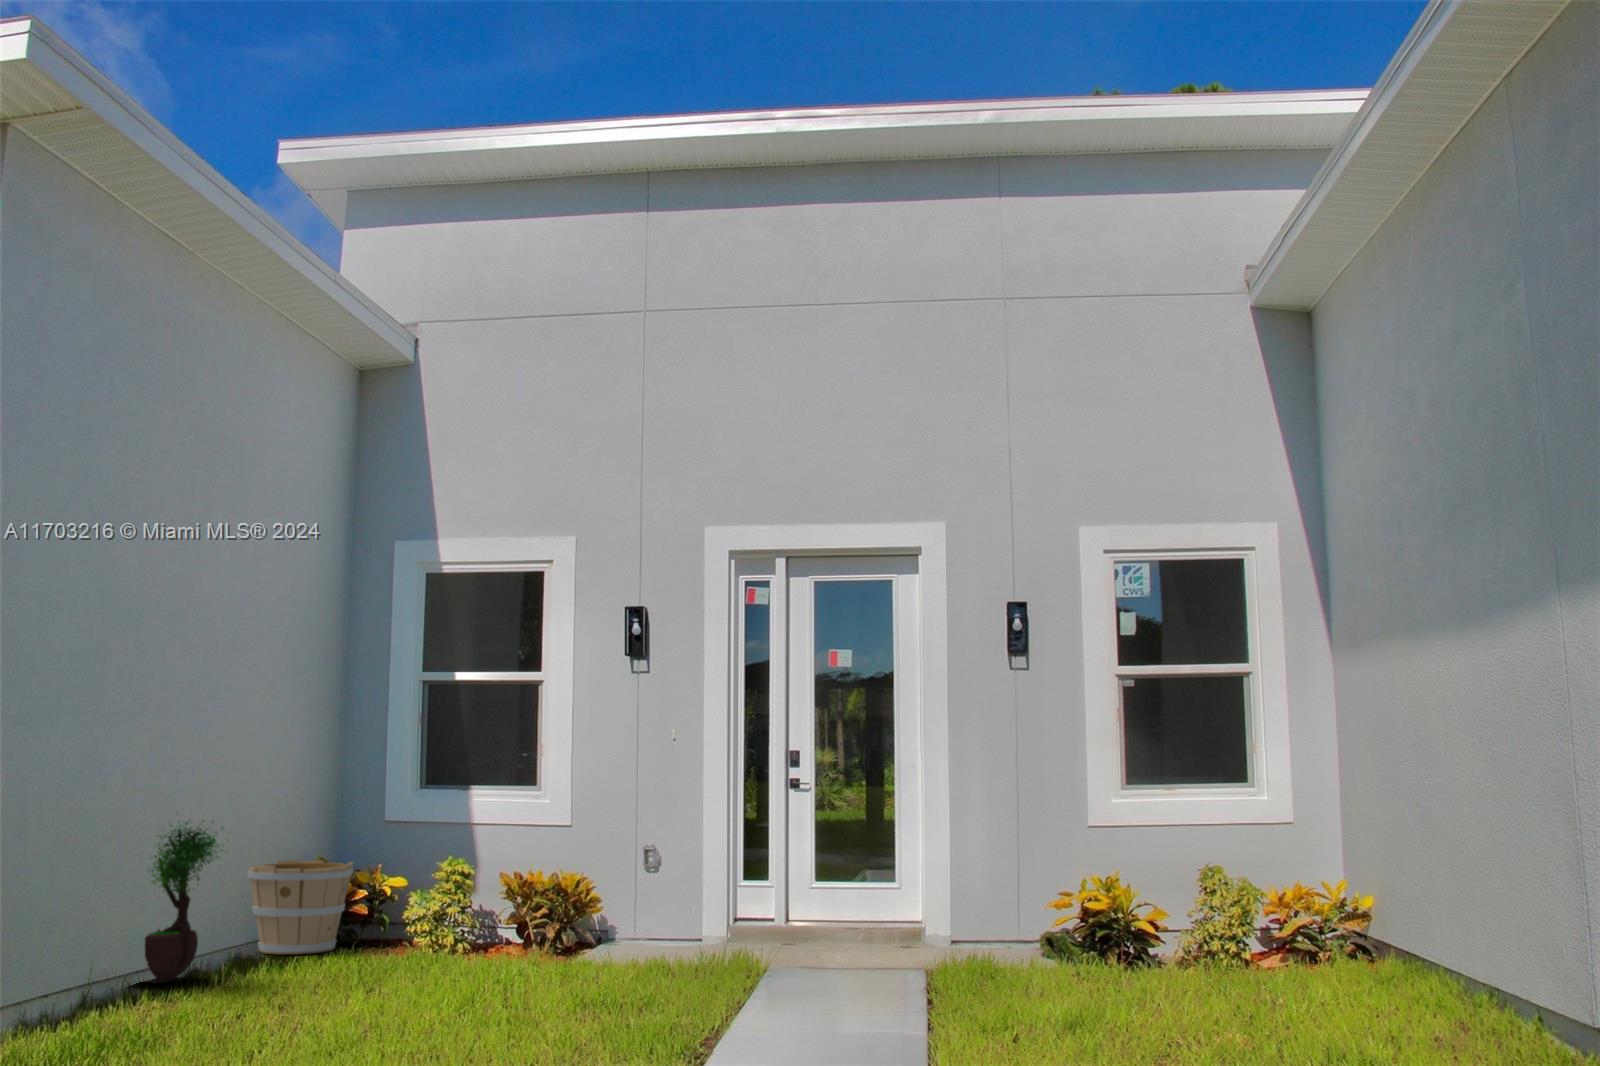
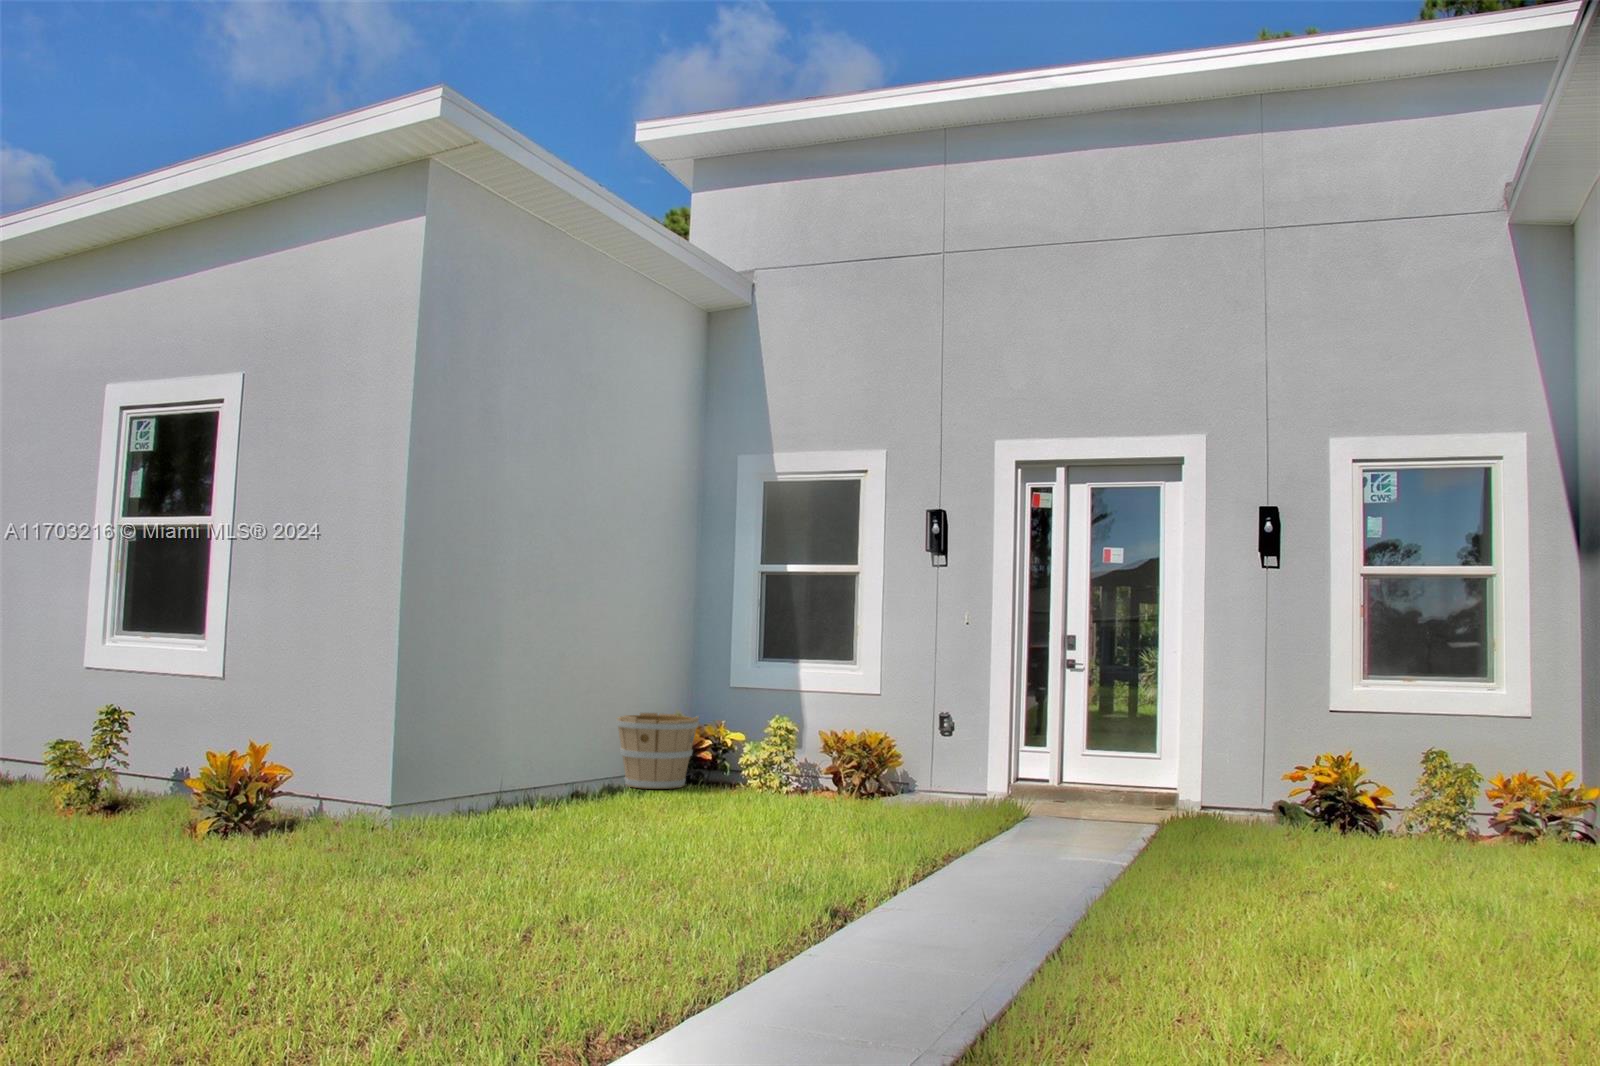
potted tree: present [144,821,228,983] -> none [514,670,597,807]

